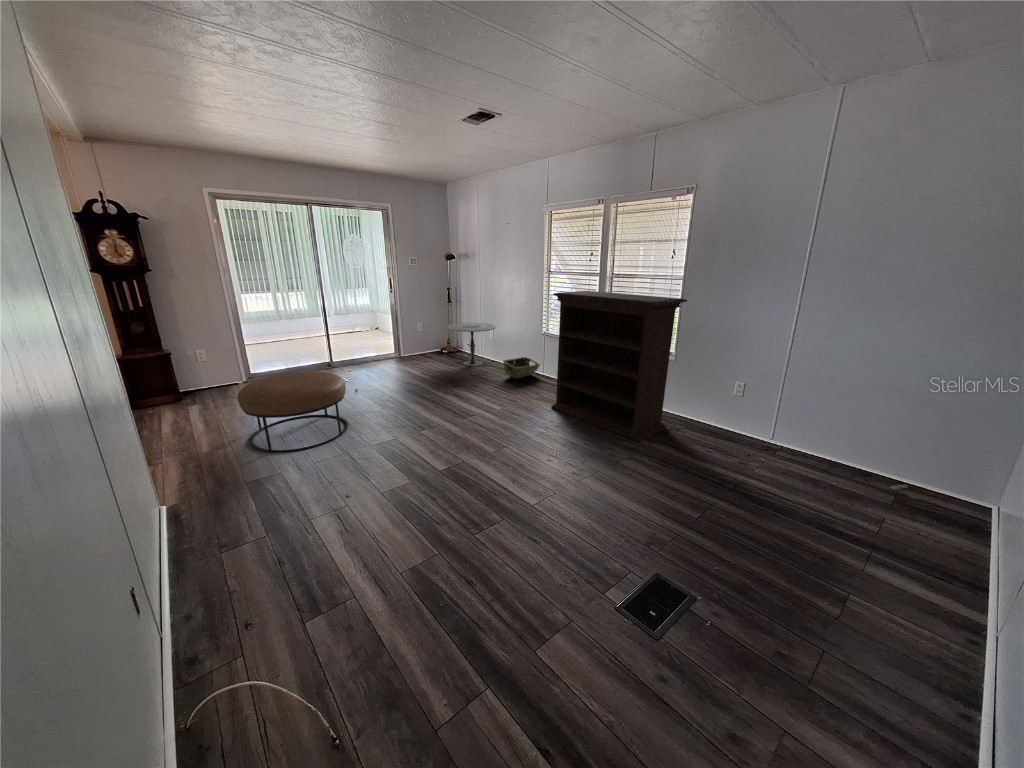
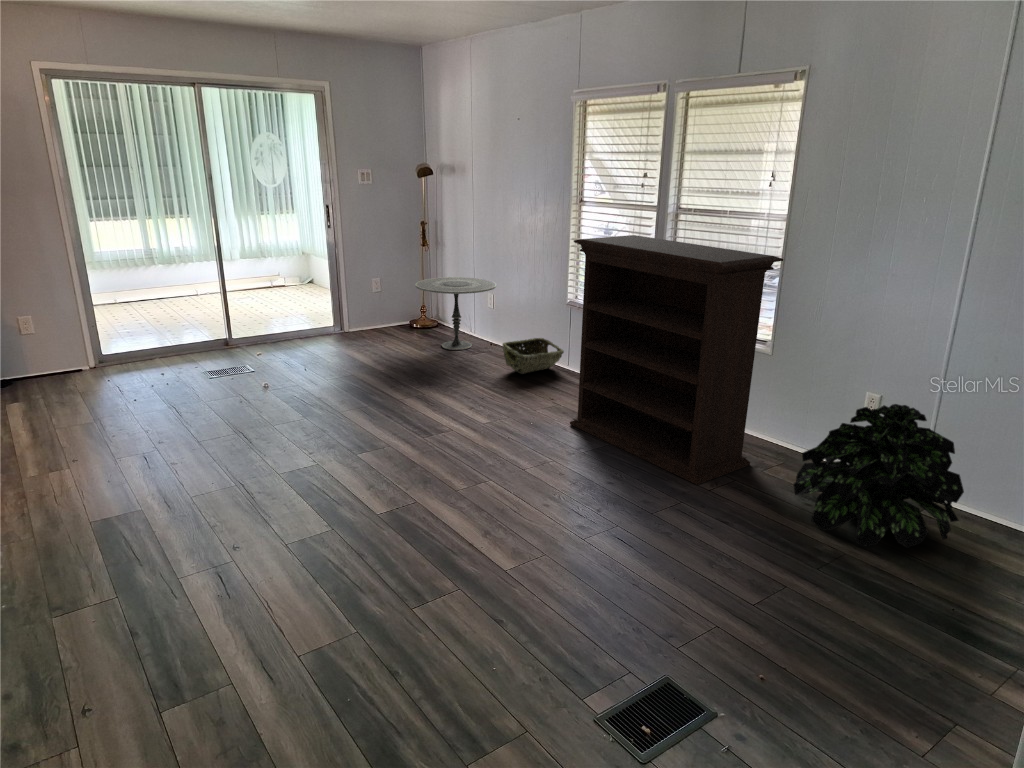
ottoman: present [238,371,348,452] -> none [80,355,245,479]
potted plant: none [700,387,813,477] -> present [794,404,964,548]

